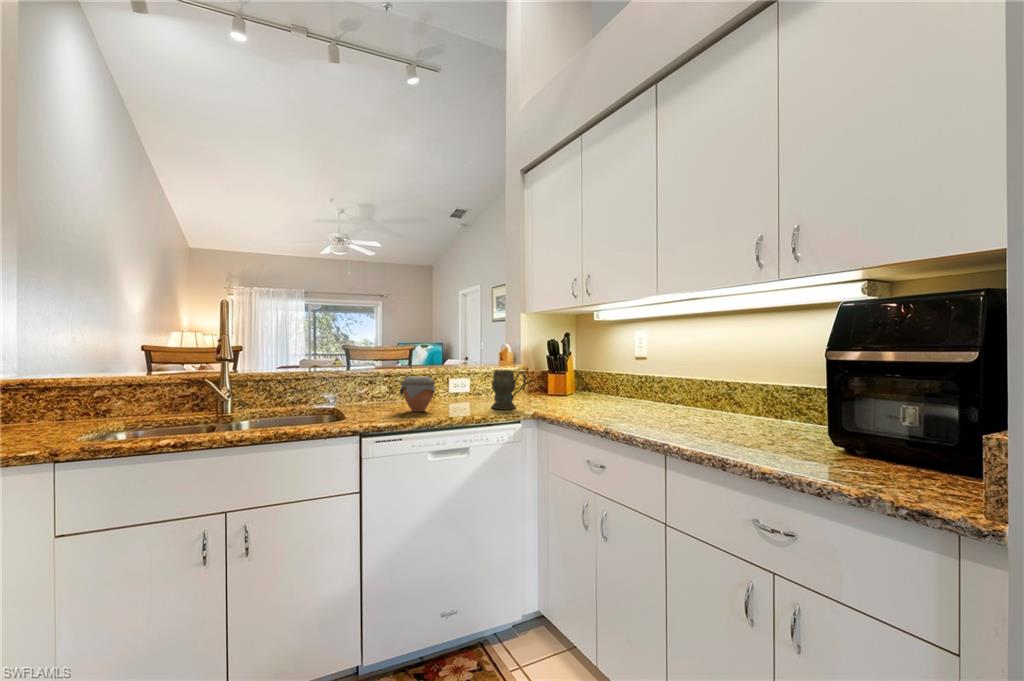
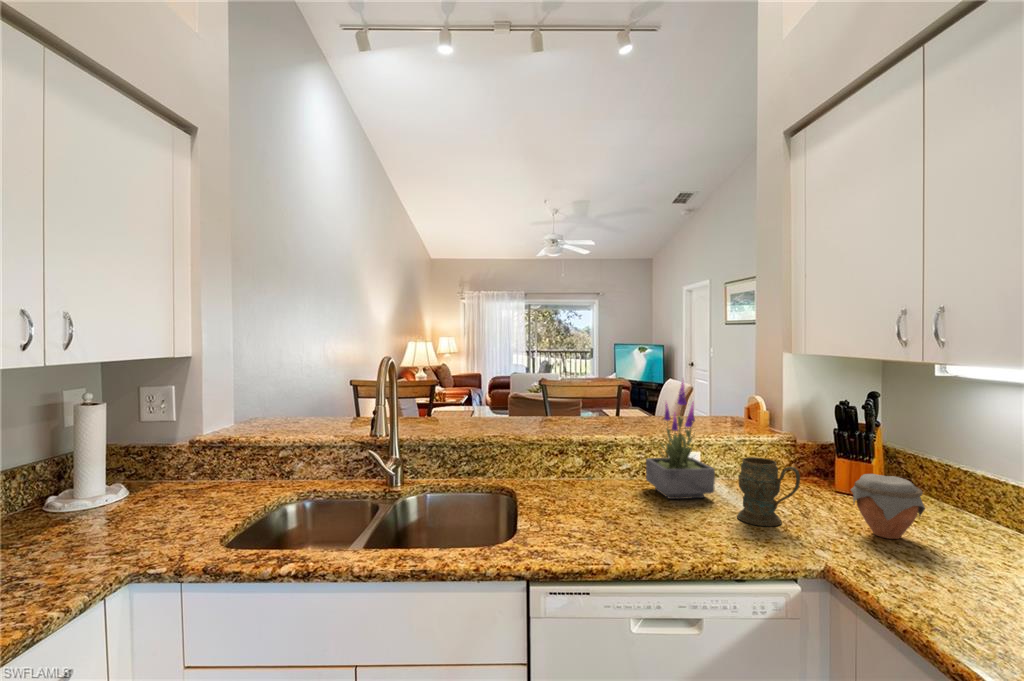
potted plant: none [433,324,478,405] -> present [646,380,715,499]
jar: present [400,376,435,412] -> present [851,474,925,539]

